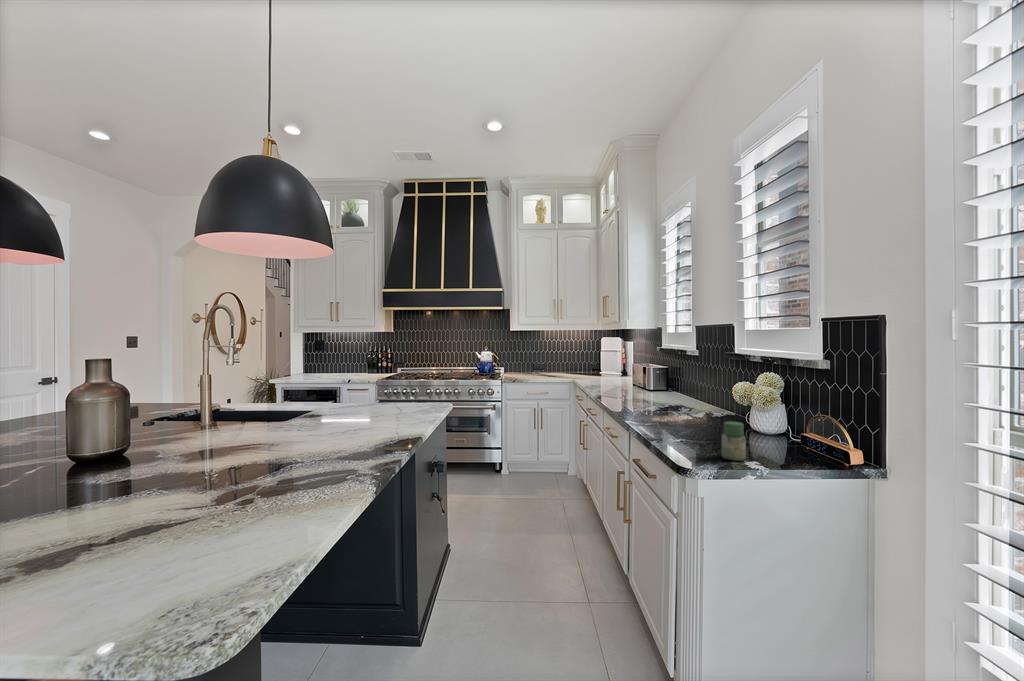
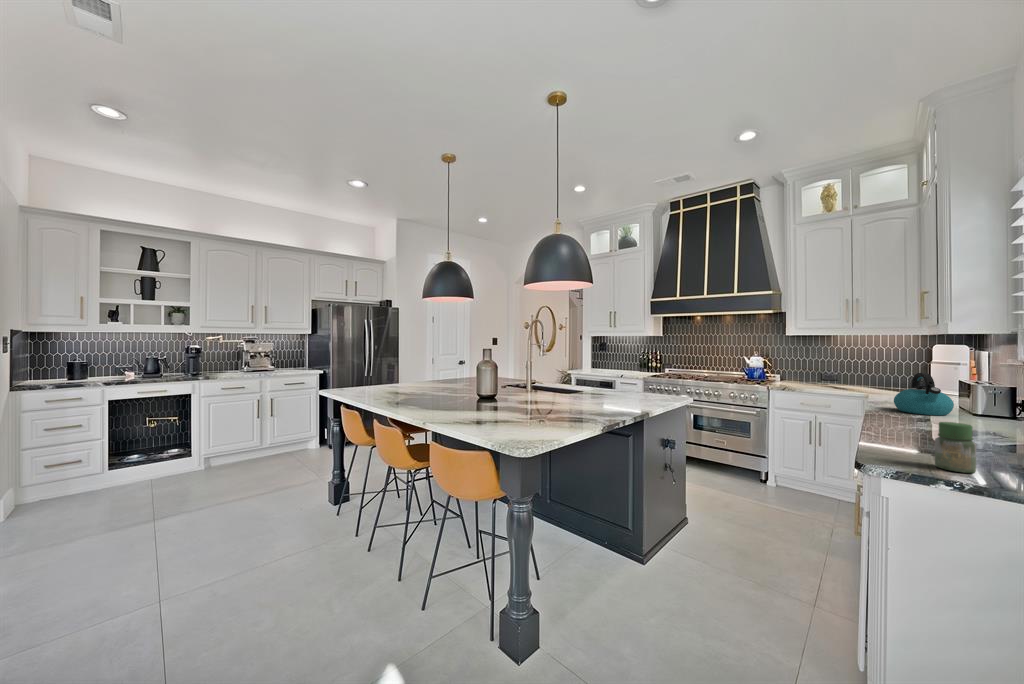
kettle: none [617,368,651,401] -> present [894,373,954,415]

